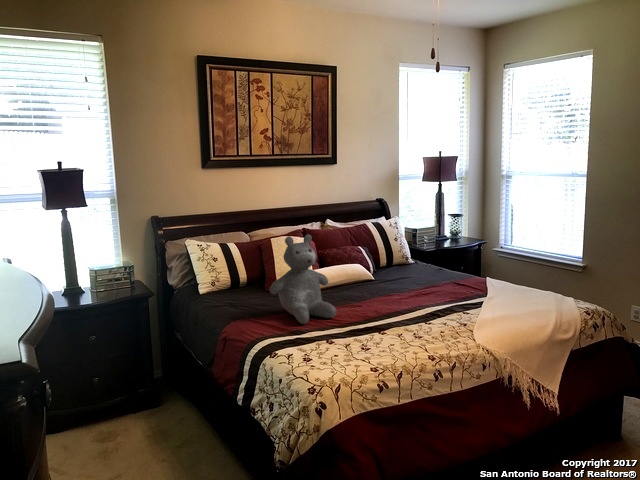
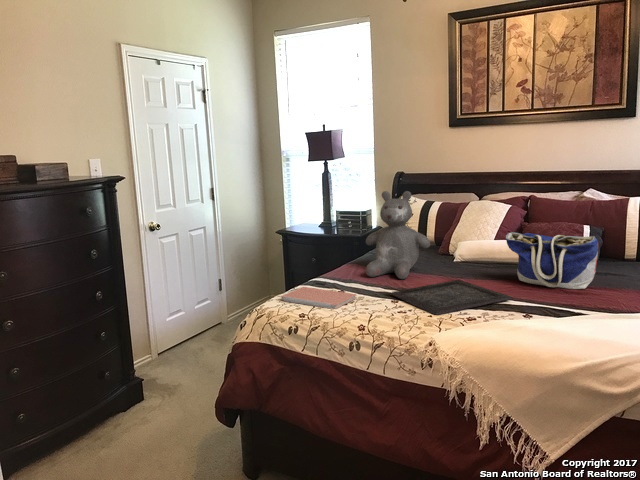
tote bag: none [389,252,452,296] -> present [506,232,598,289]
tray: none [376,305,447,331] -> present [392,280,511,315]
notebook: none [305,337,385,366] -> present [281,287,356,309]

